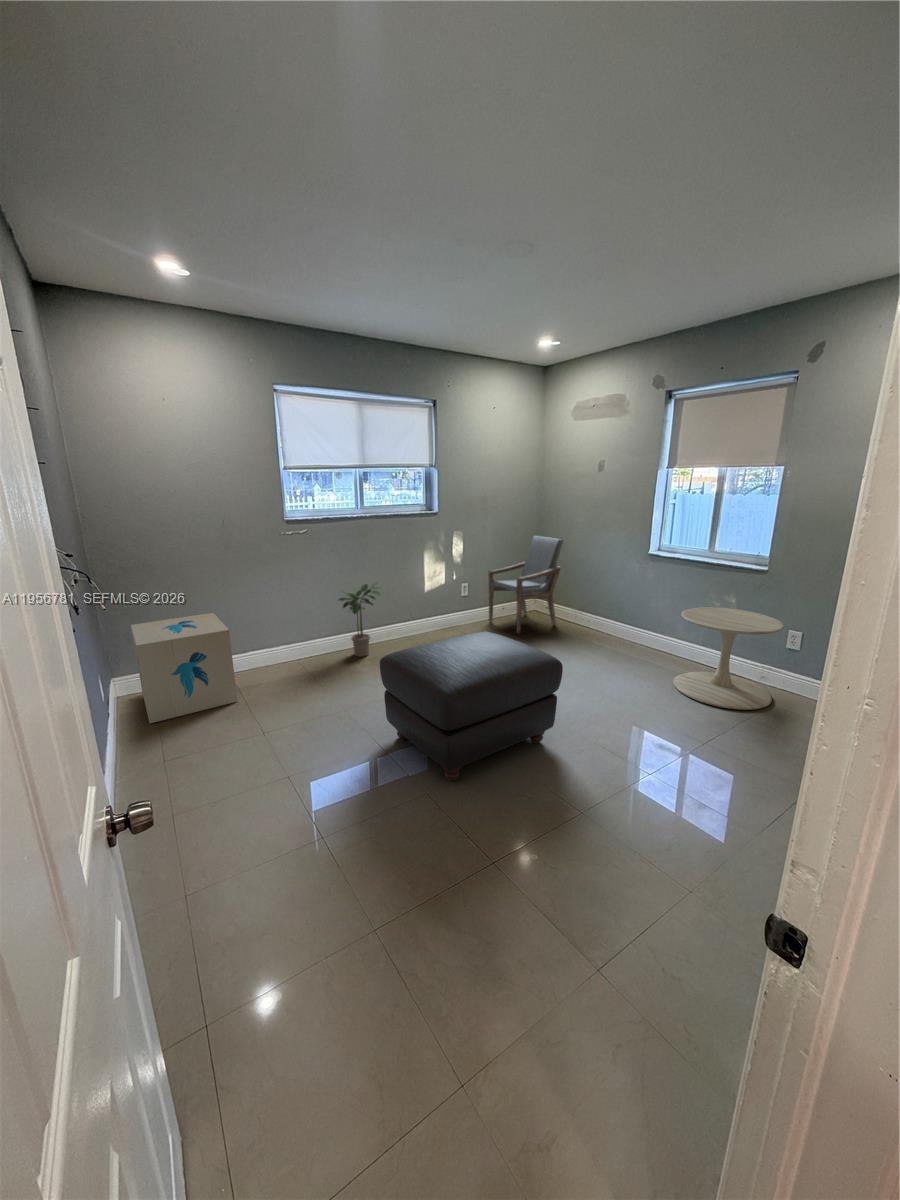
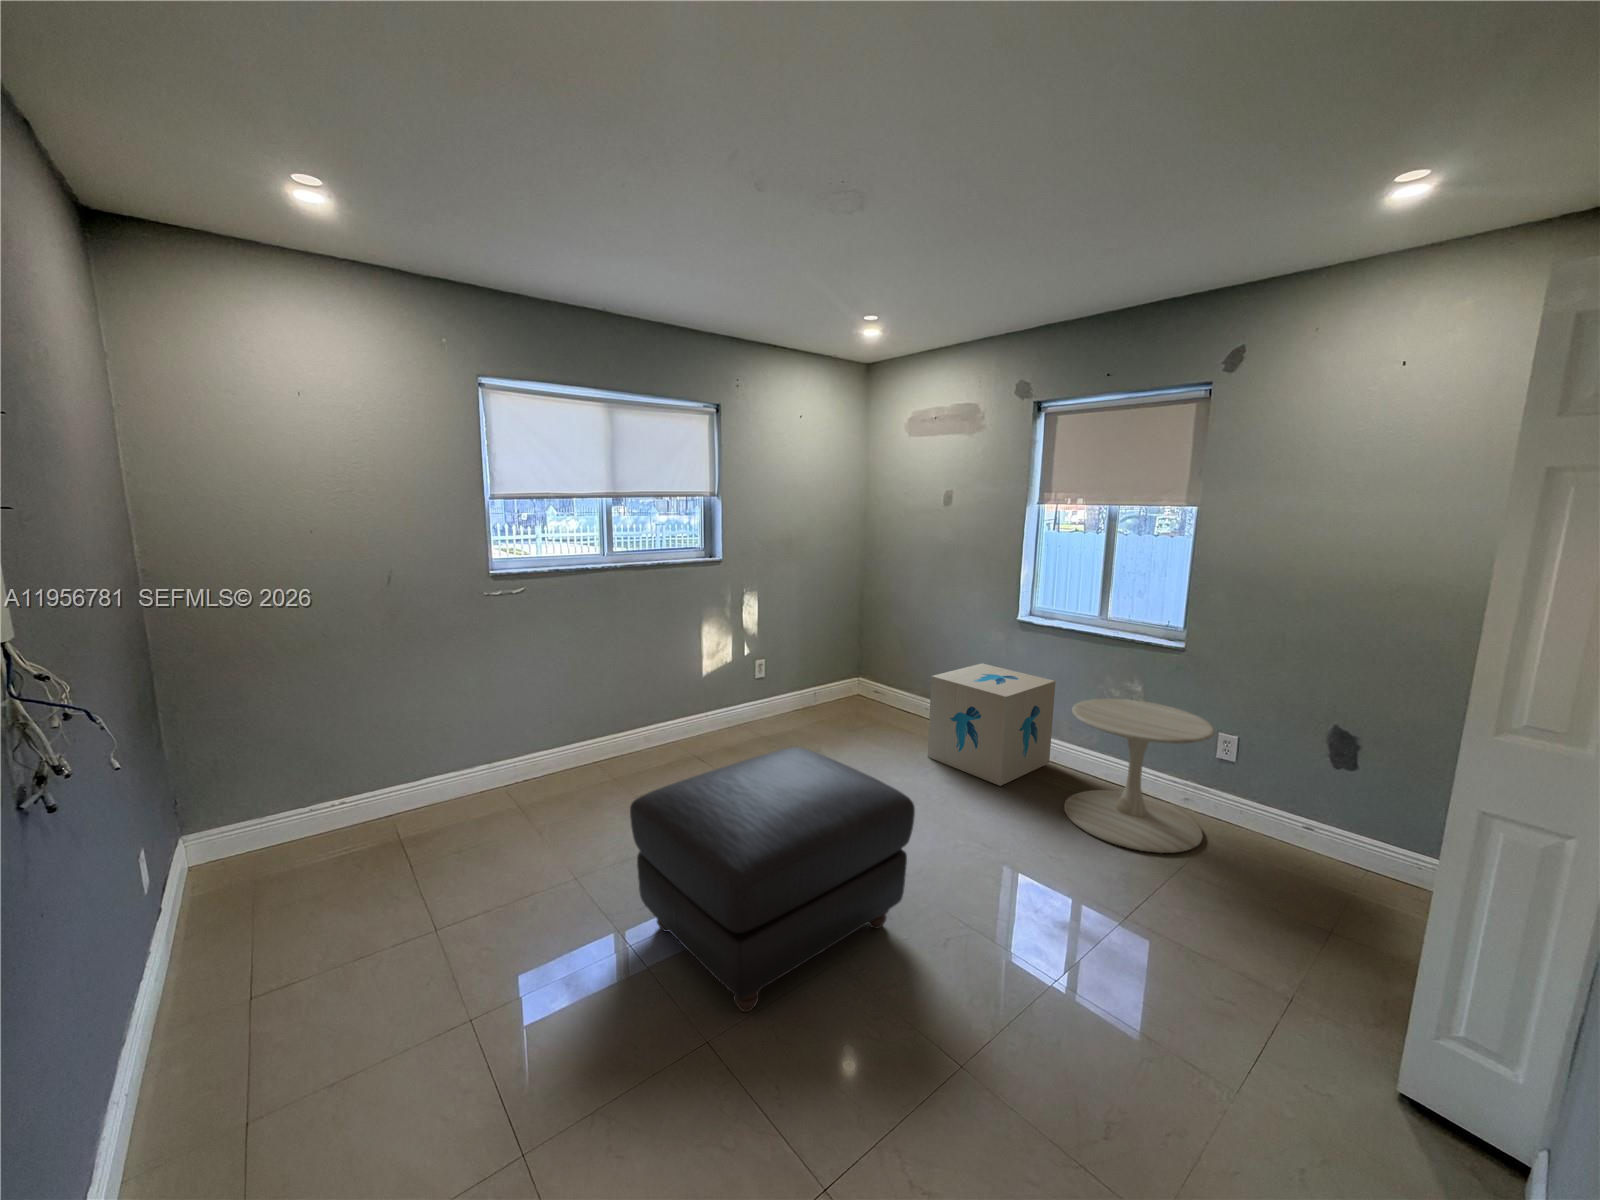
armchair: present [488,536,563,634] -> none [795,591,900,733]
potted plant: present [339,584,380,657] -> none [570,665,640,778]
cardboard box: present [131,613,237,723] -> present [928,663,1056,786]

